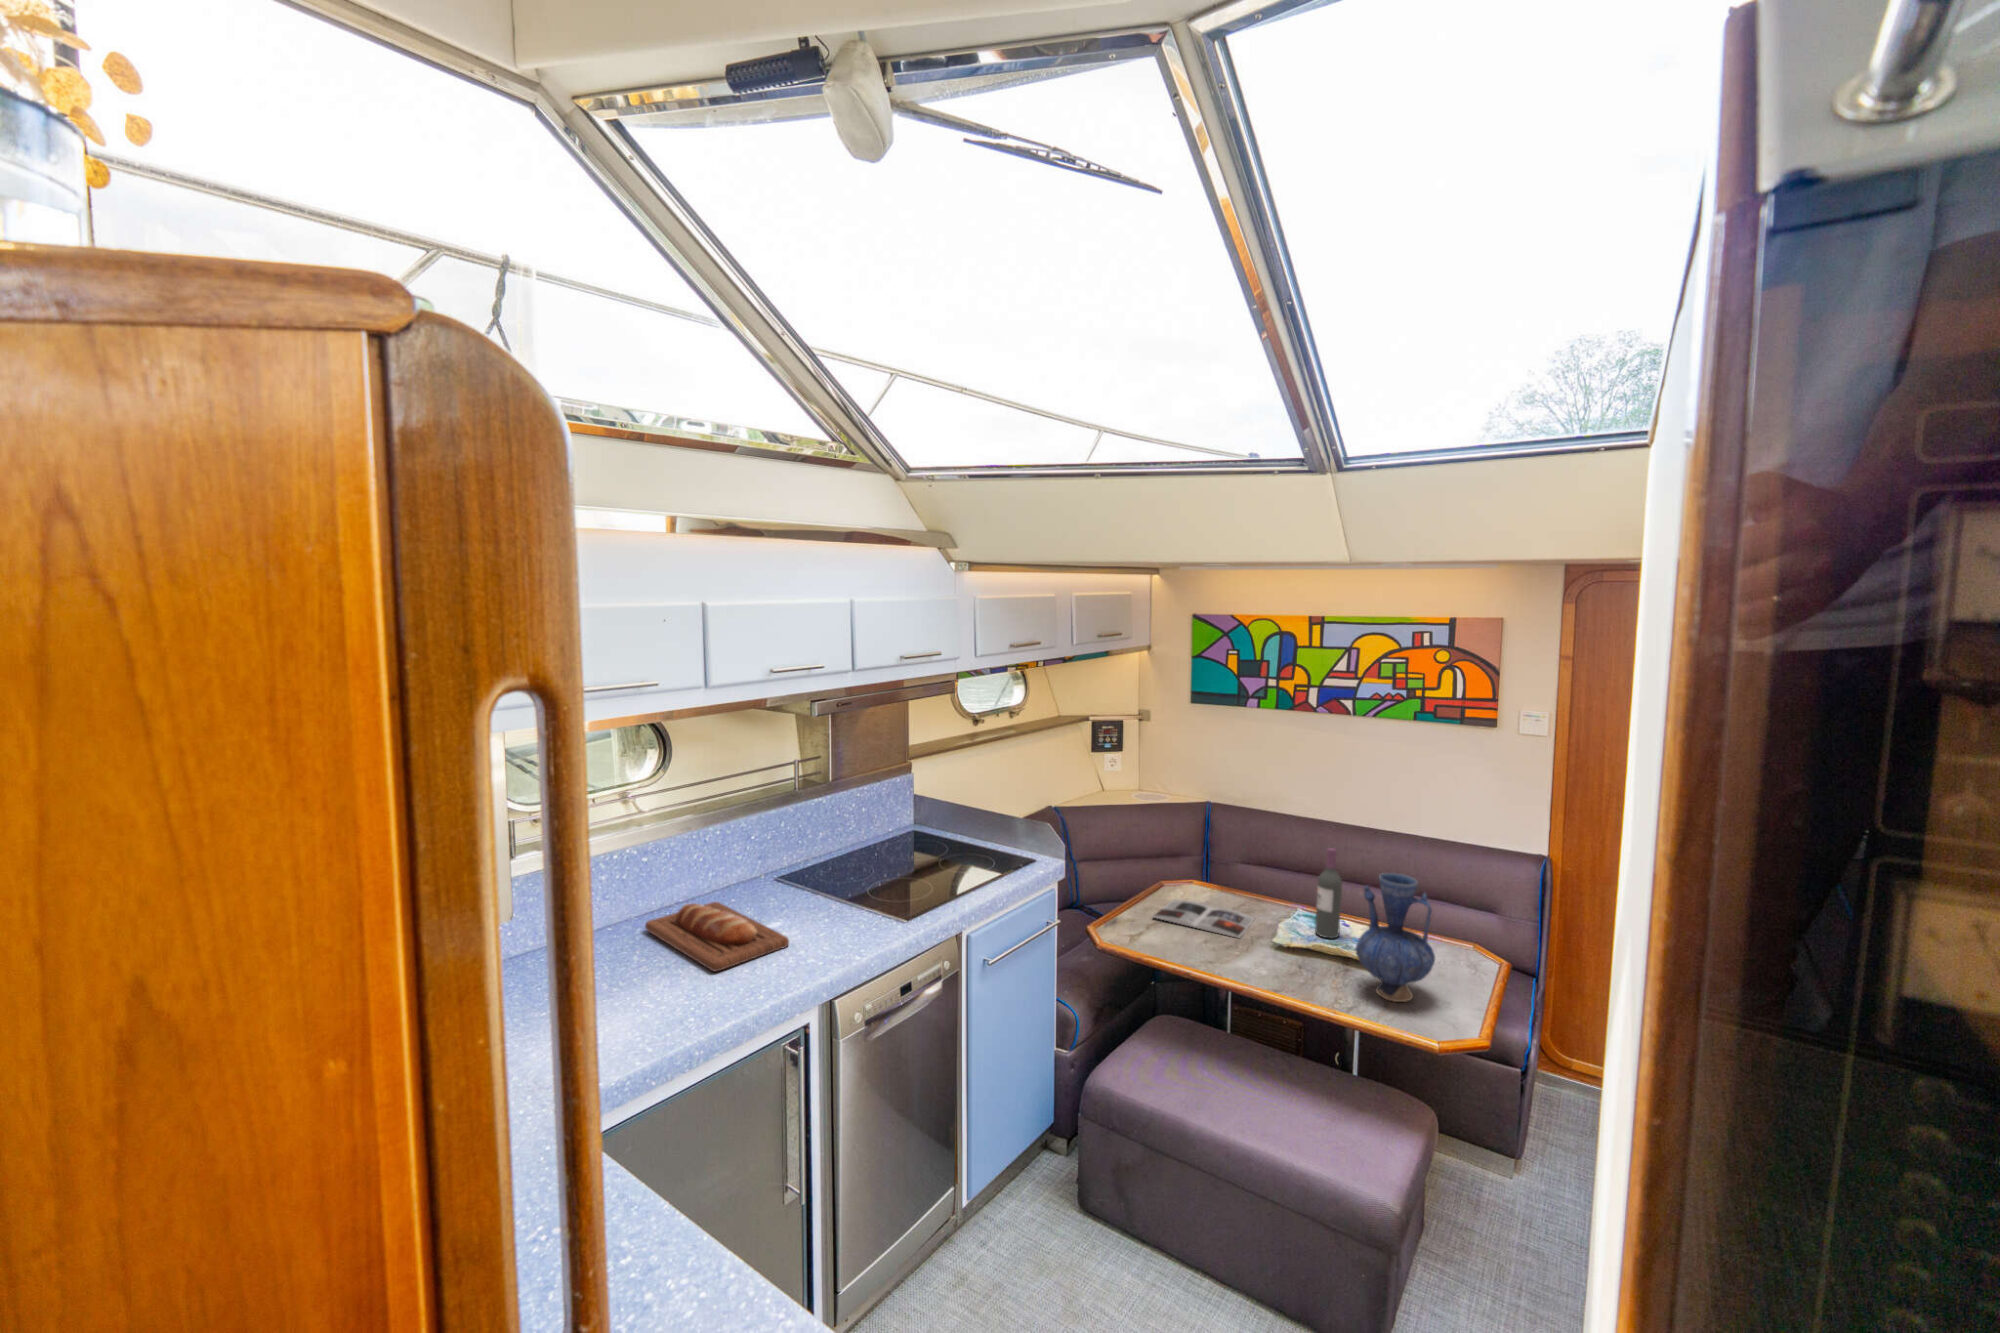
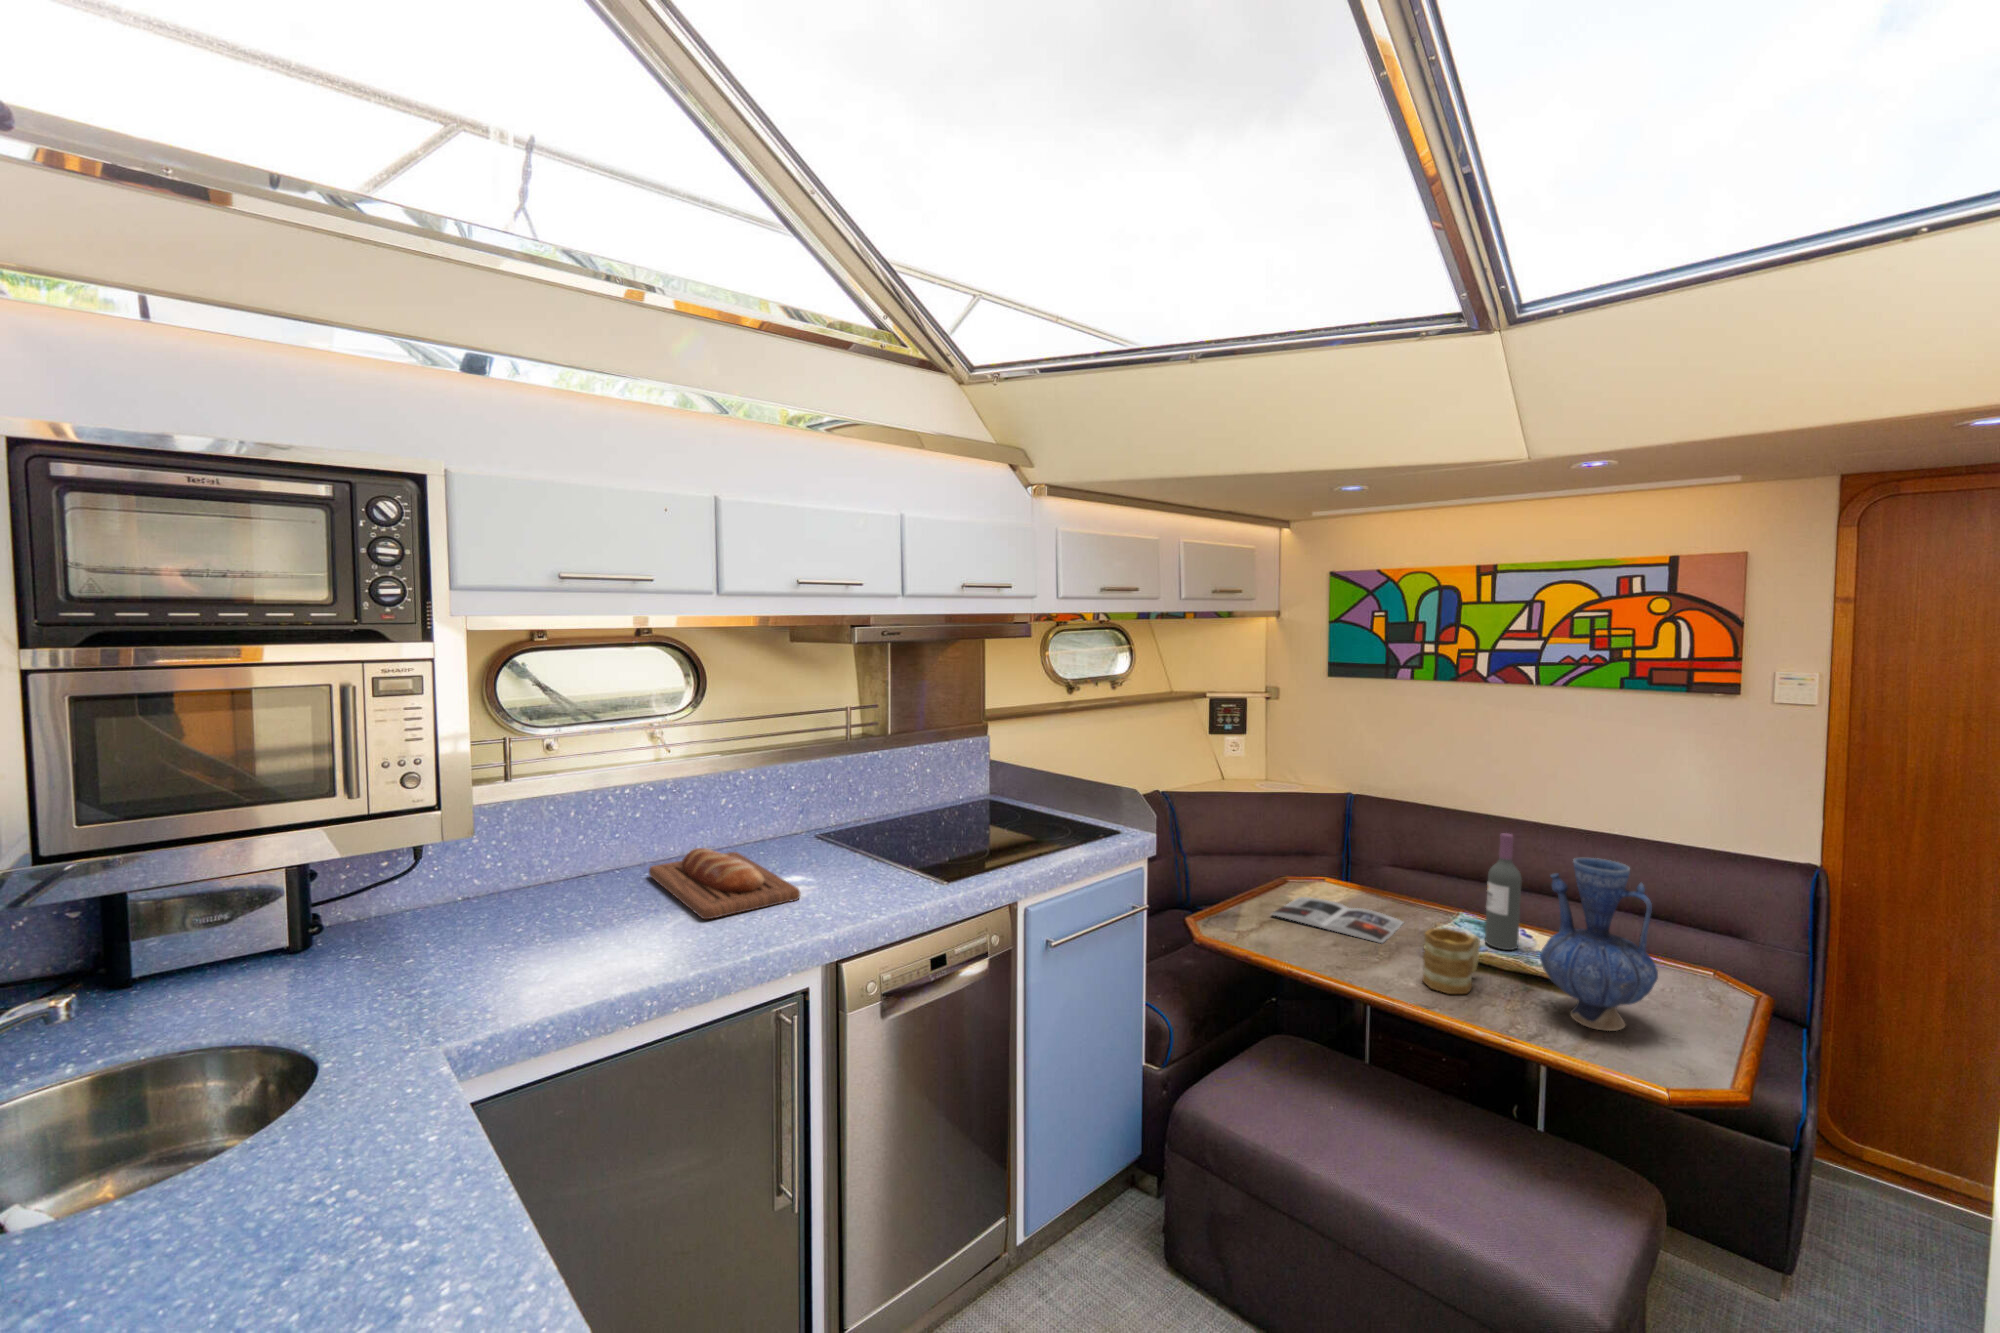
mug: none [1271,928,1313,980] -> present [1422,928,1480,994]

